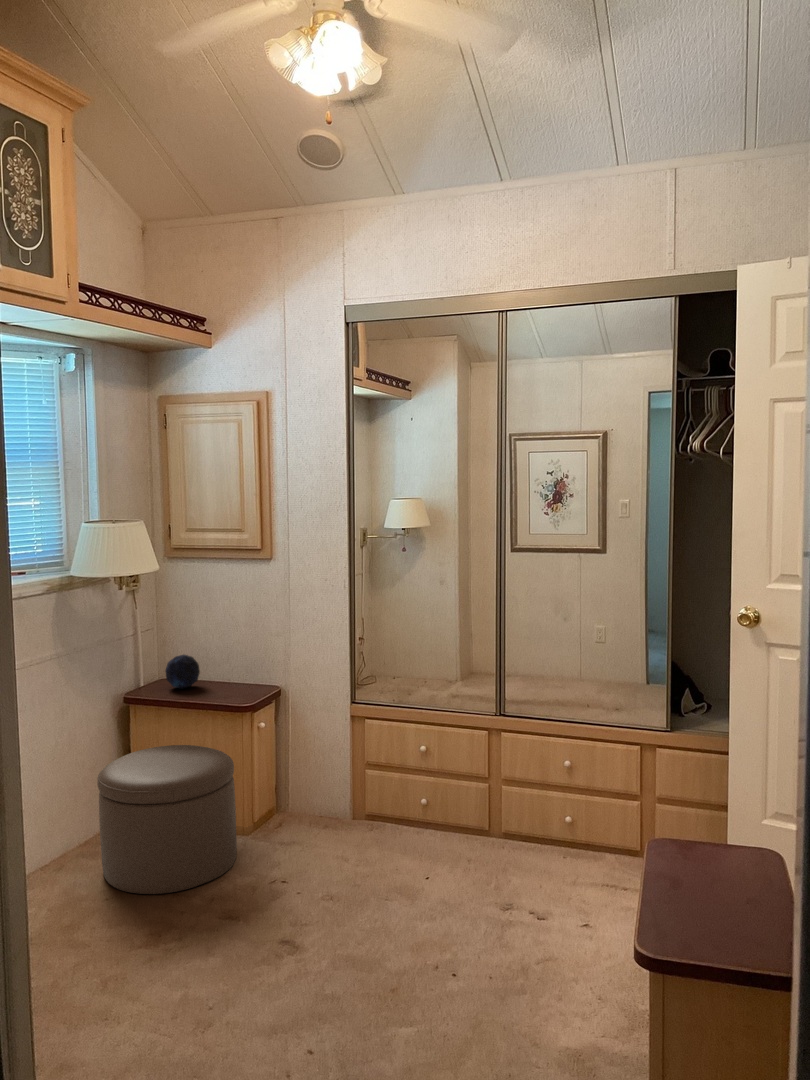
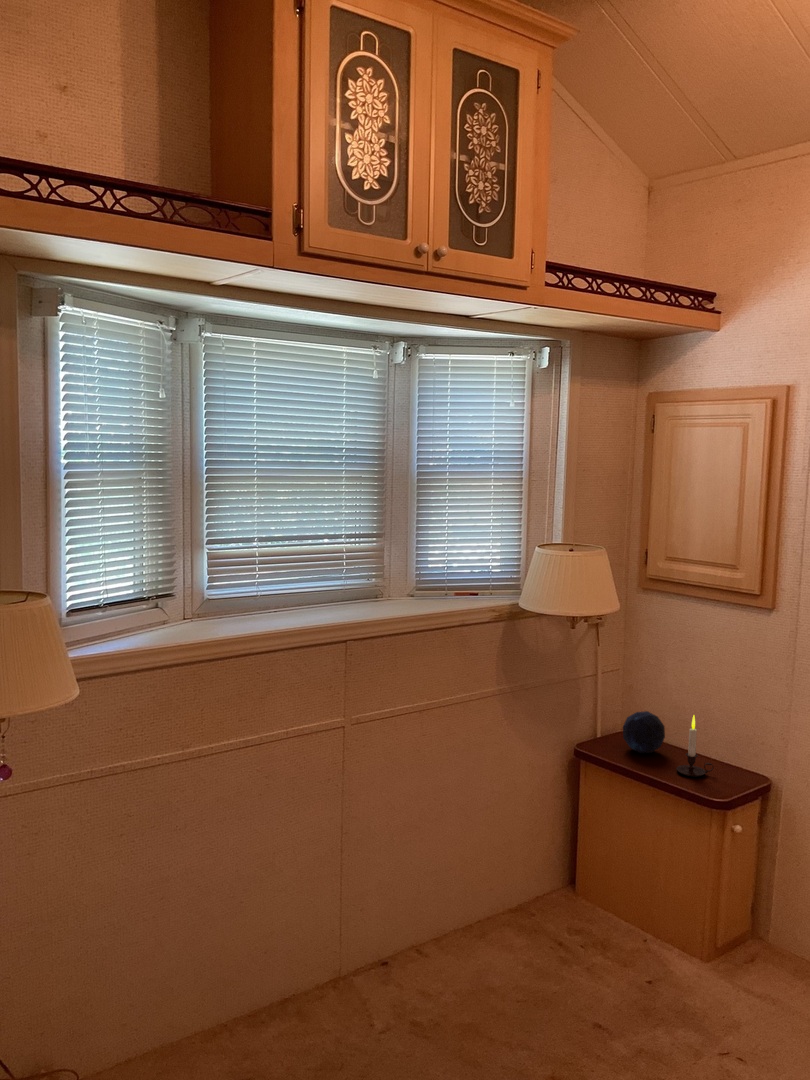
candle: none [213,646,240,694] -> present [676,715,713,777]
ottoman: present [97,745,237,894] -> none [519,823,688,1026]

